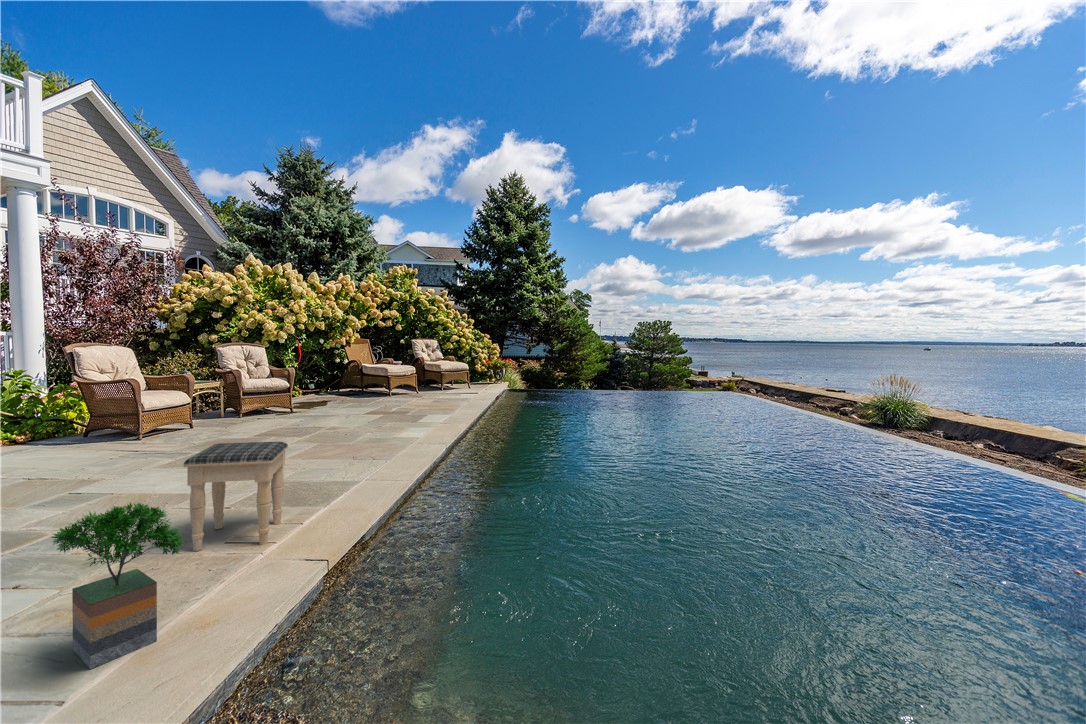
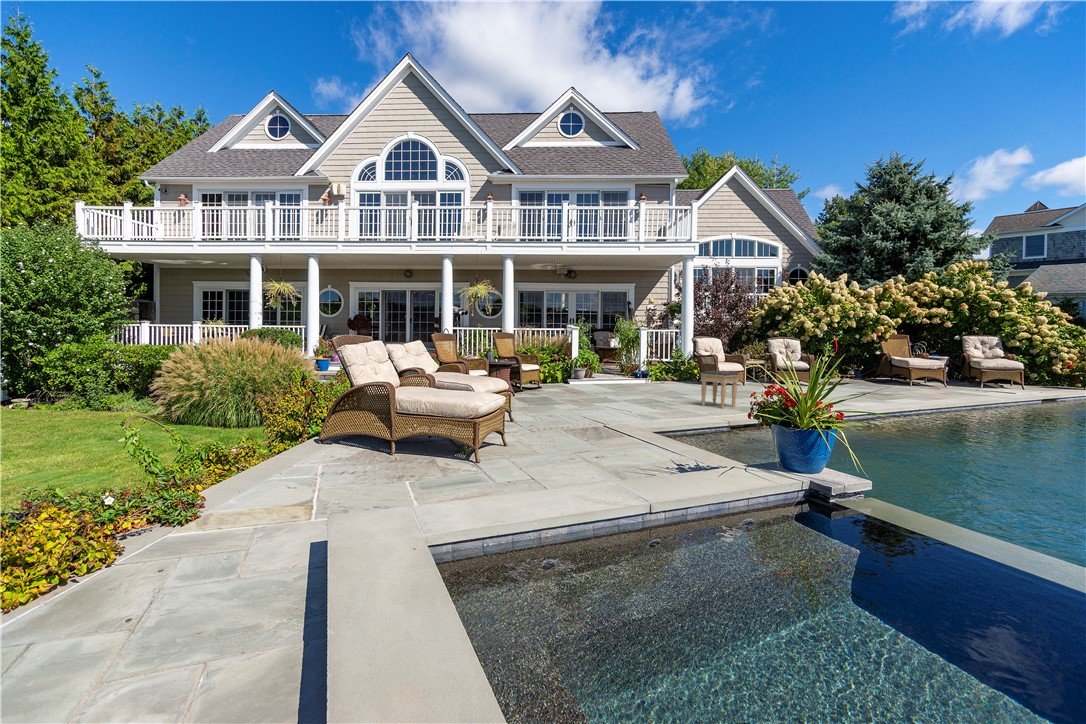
potted tree: present [51,503,184,669] -> none [661,373,687,411]

